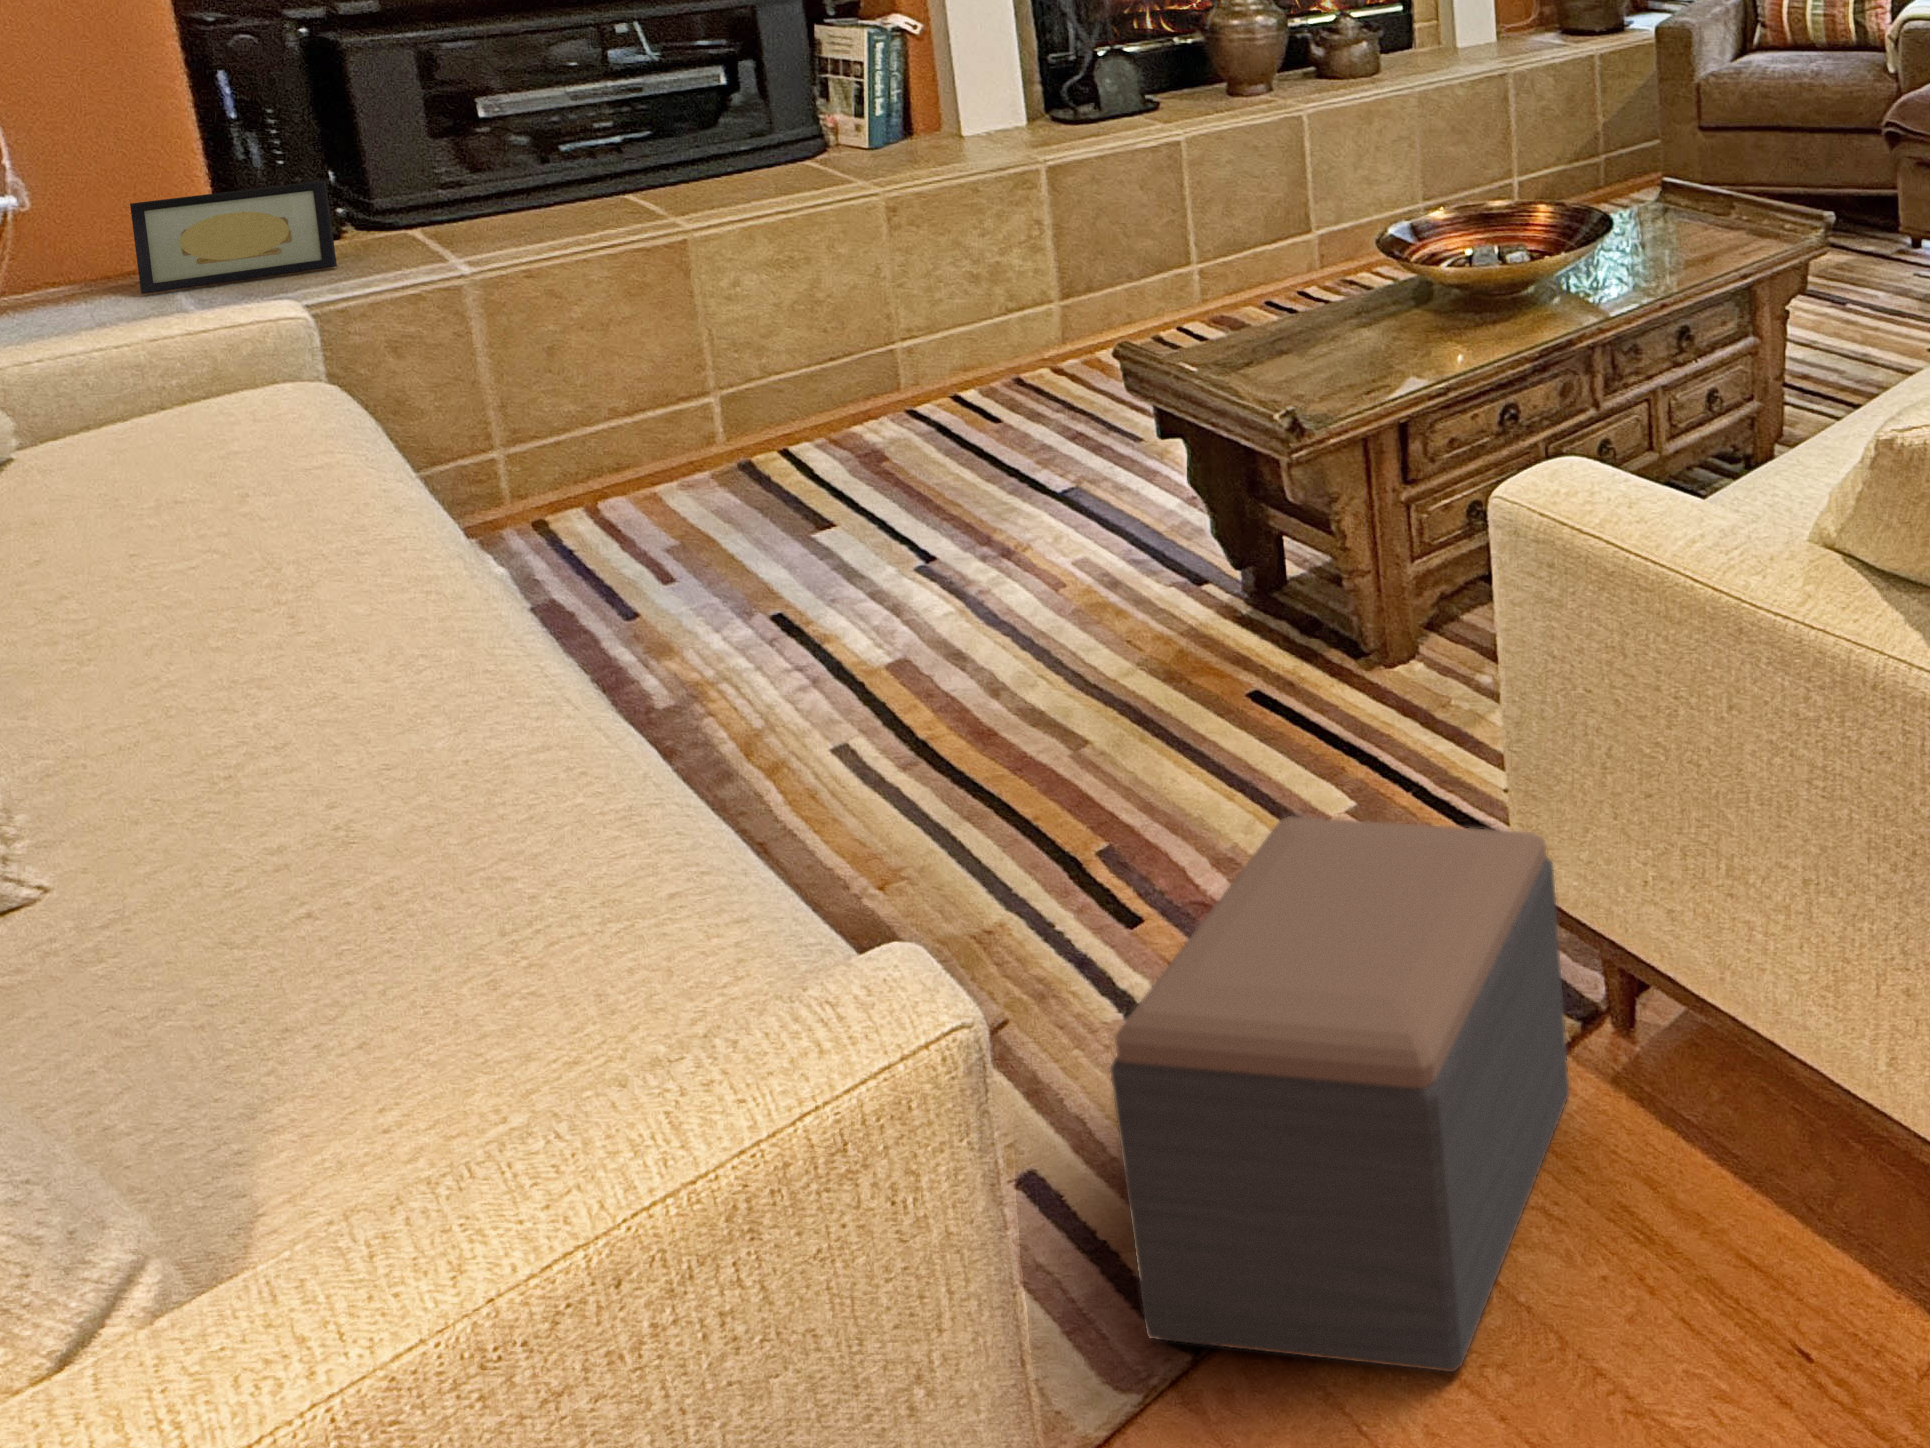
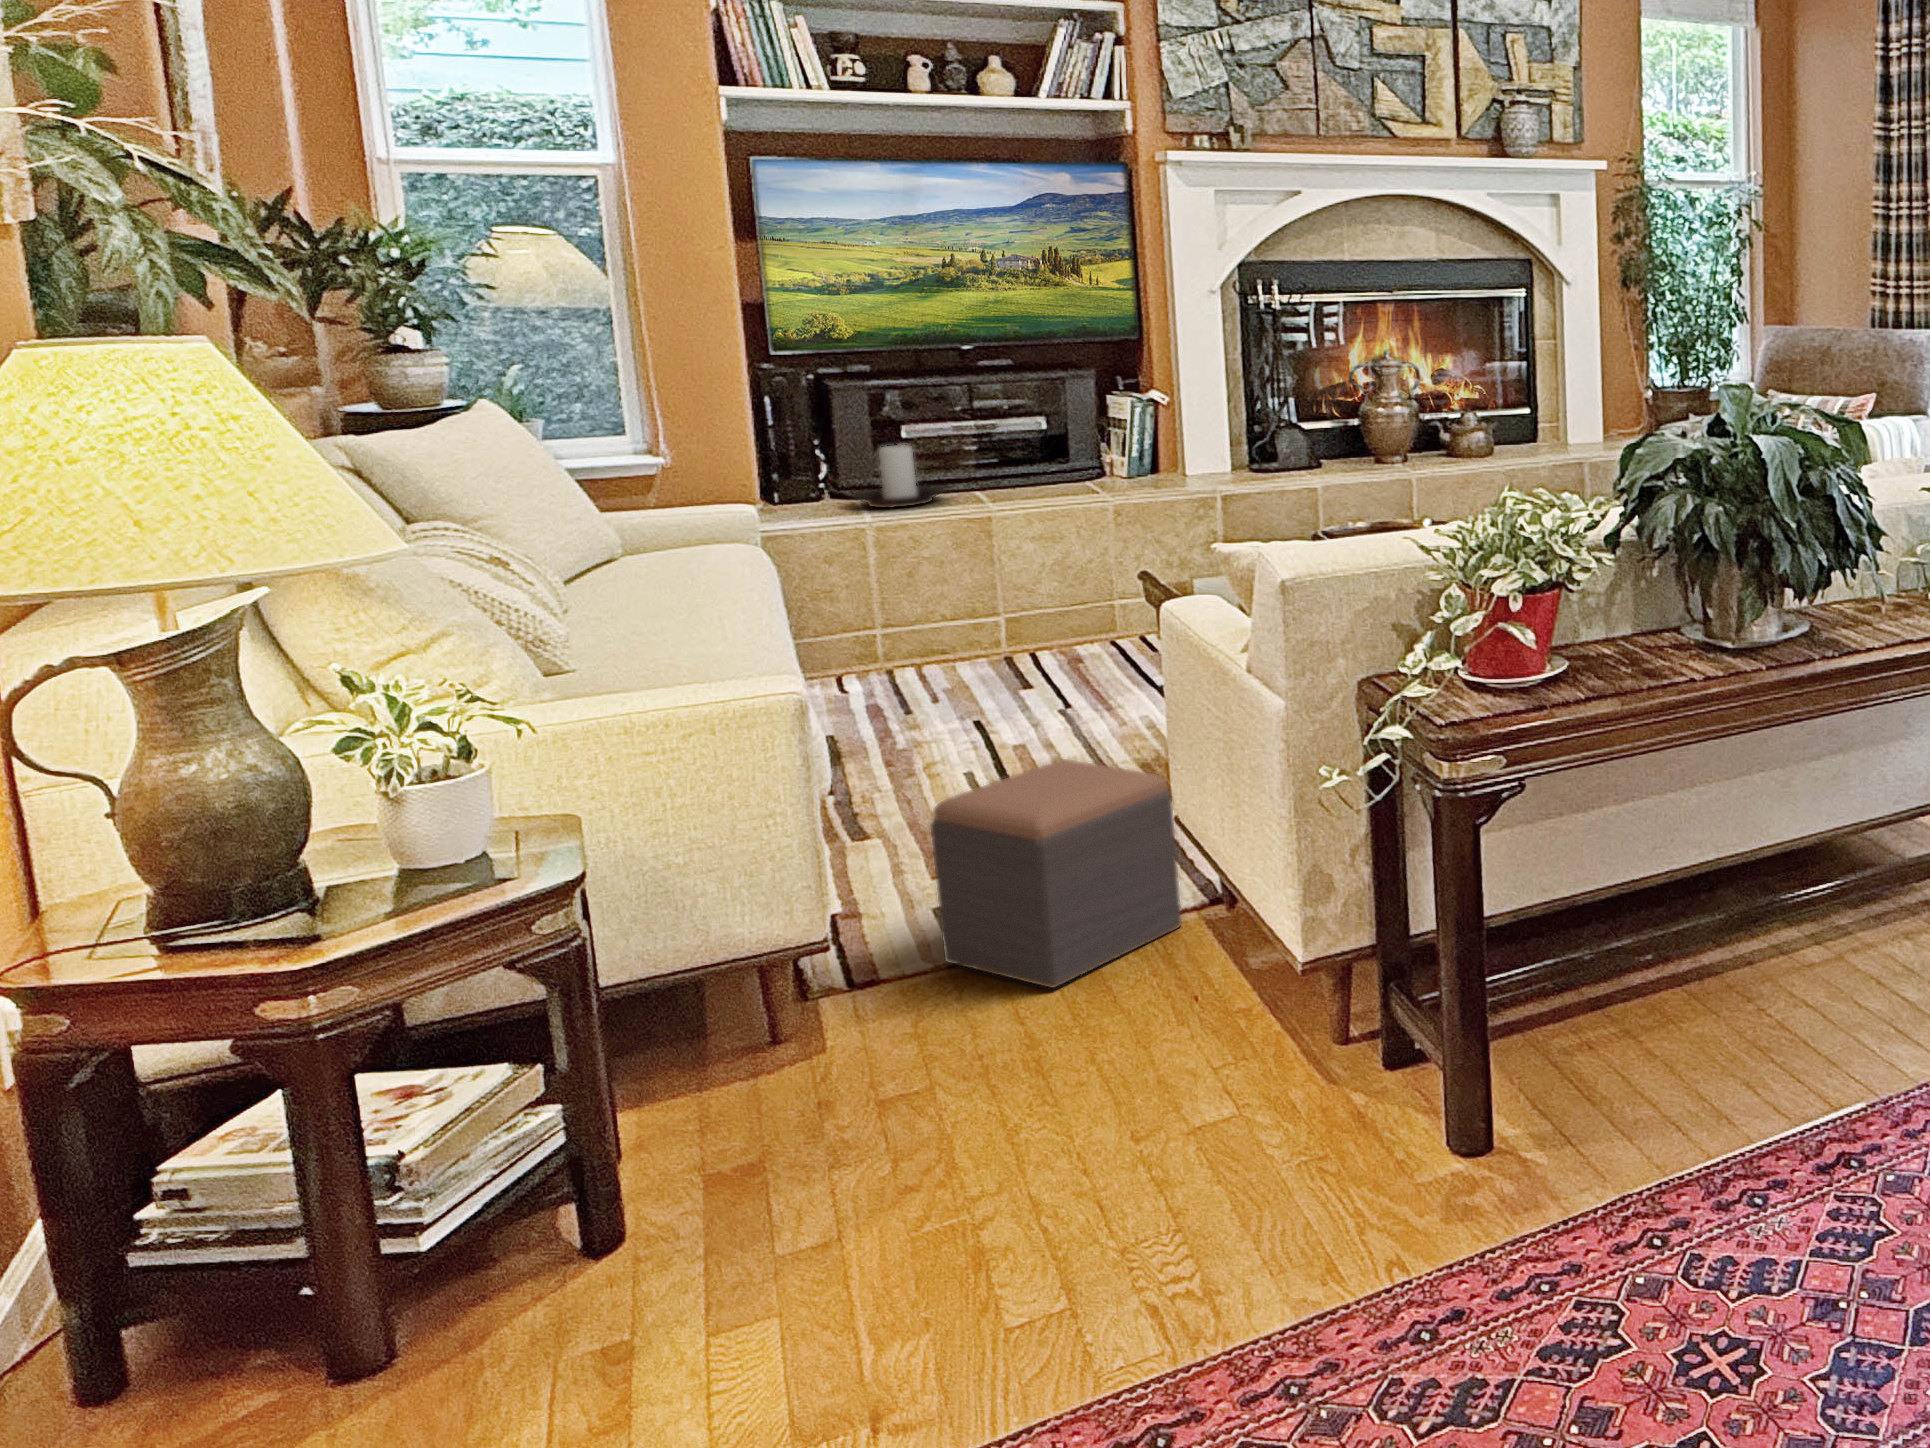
candle holder: none [410,140,593,252] -> present [852,445,946,508]
picture frame: present [130,181,337,294] -> none [719,459,813,514]

